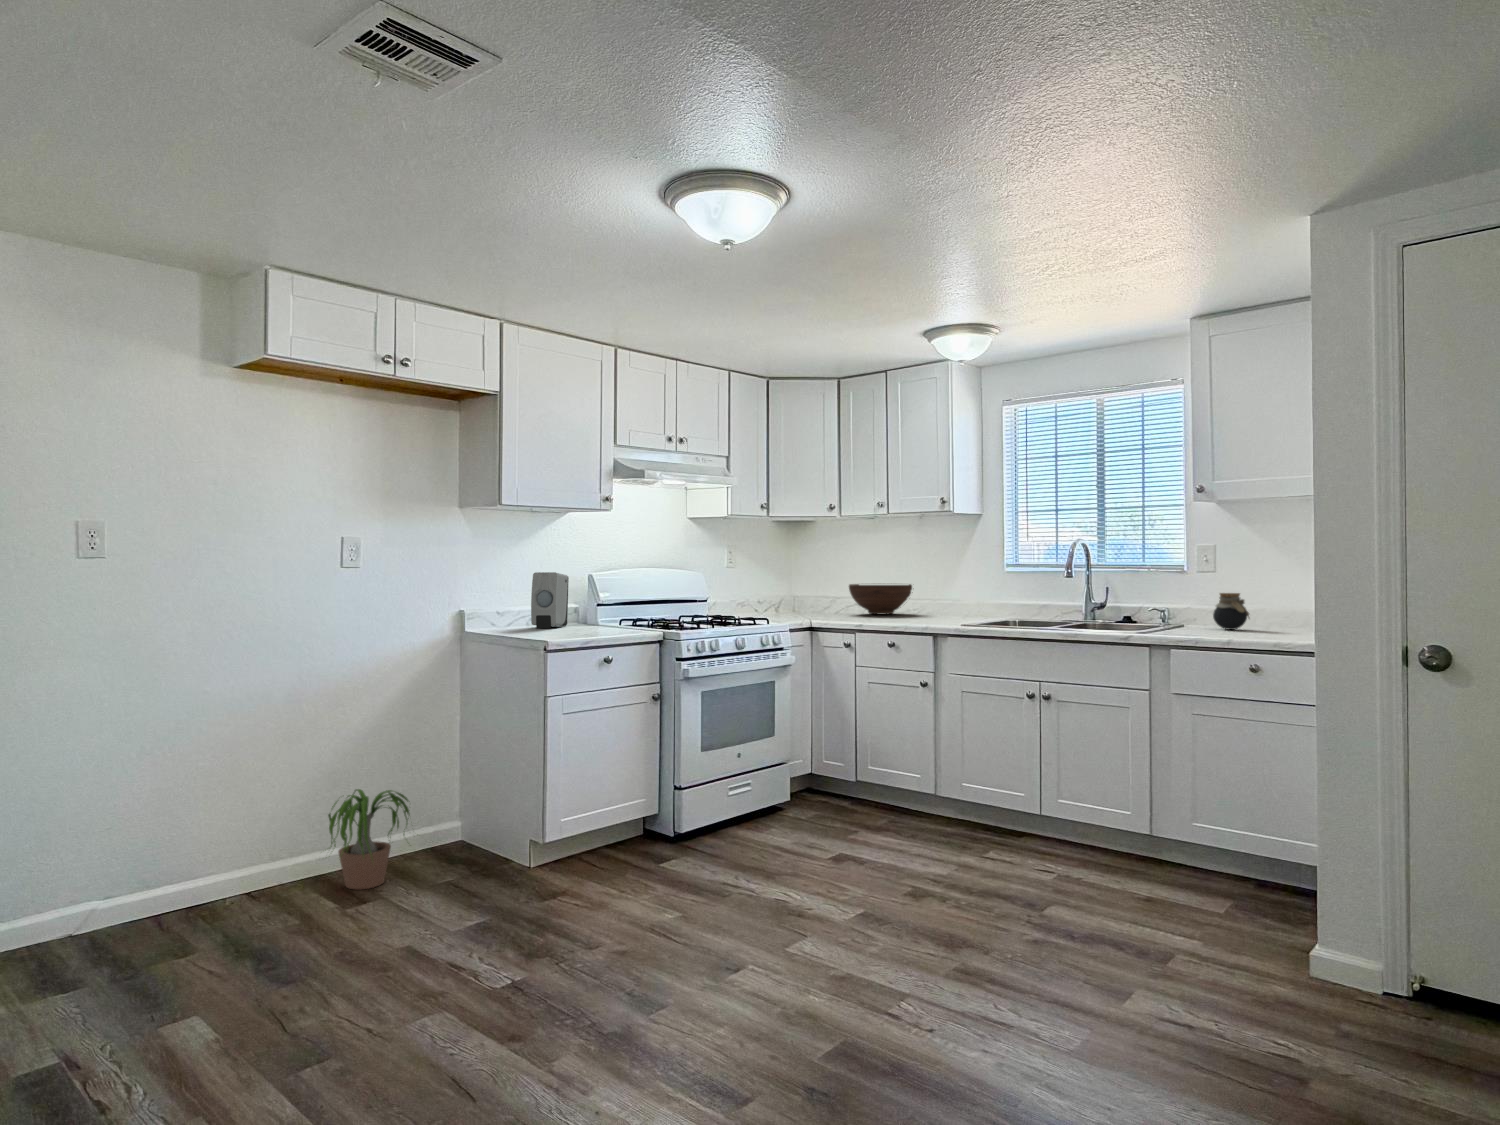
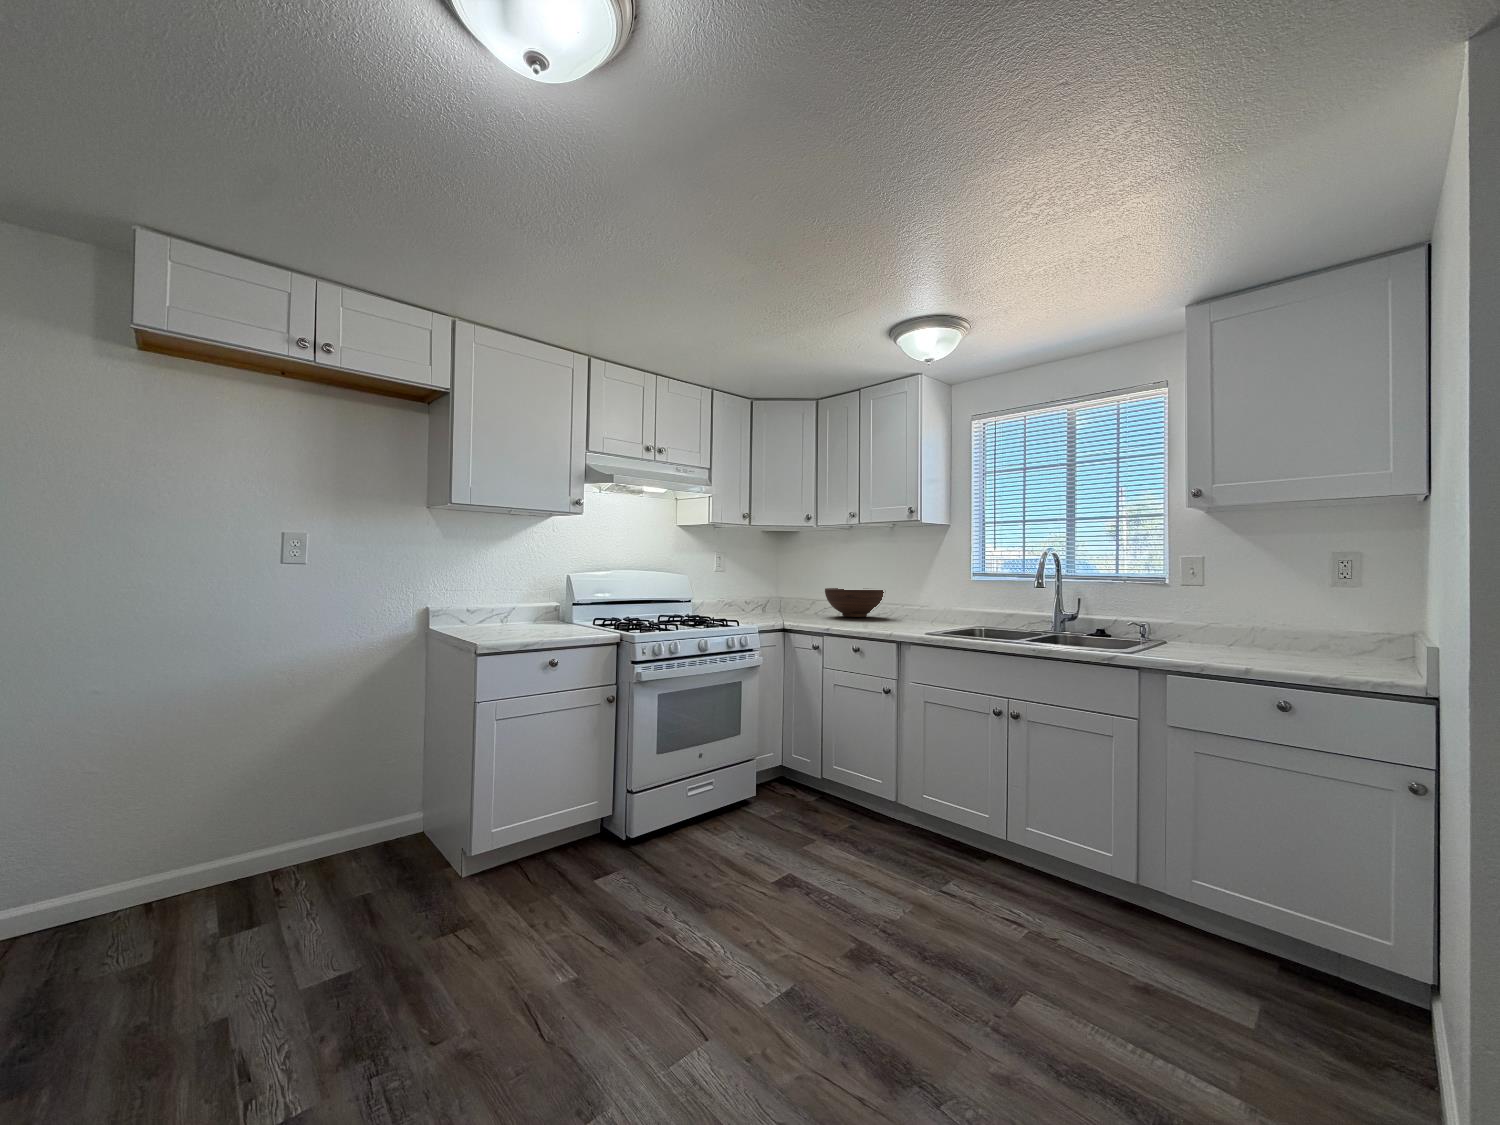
soap dispenser: present [531,572,569,628] -> none [504,571,546,626]
jar: present [1213,593,1249,630] -> none [1201,608,1246,649]
potted plant: present [328,789,410,889] -> none [207,794,350,907]

